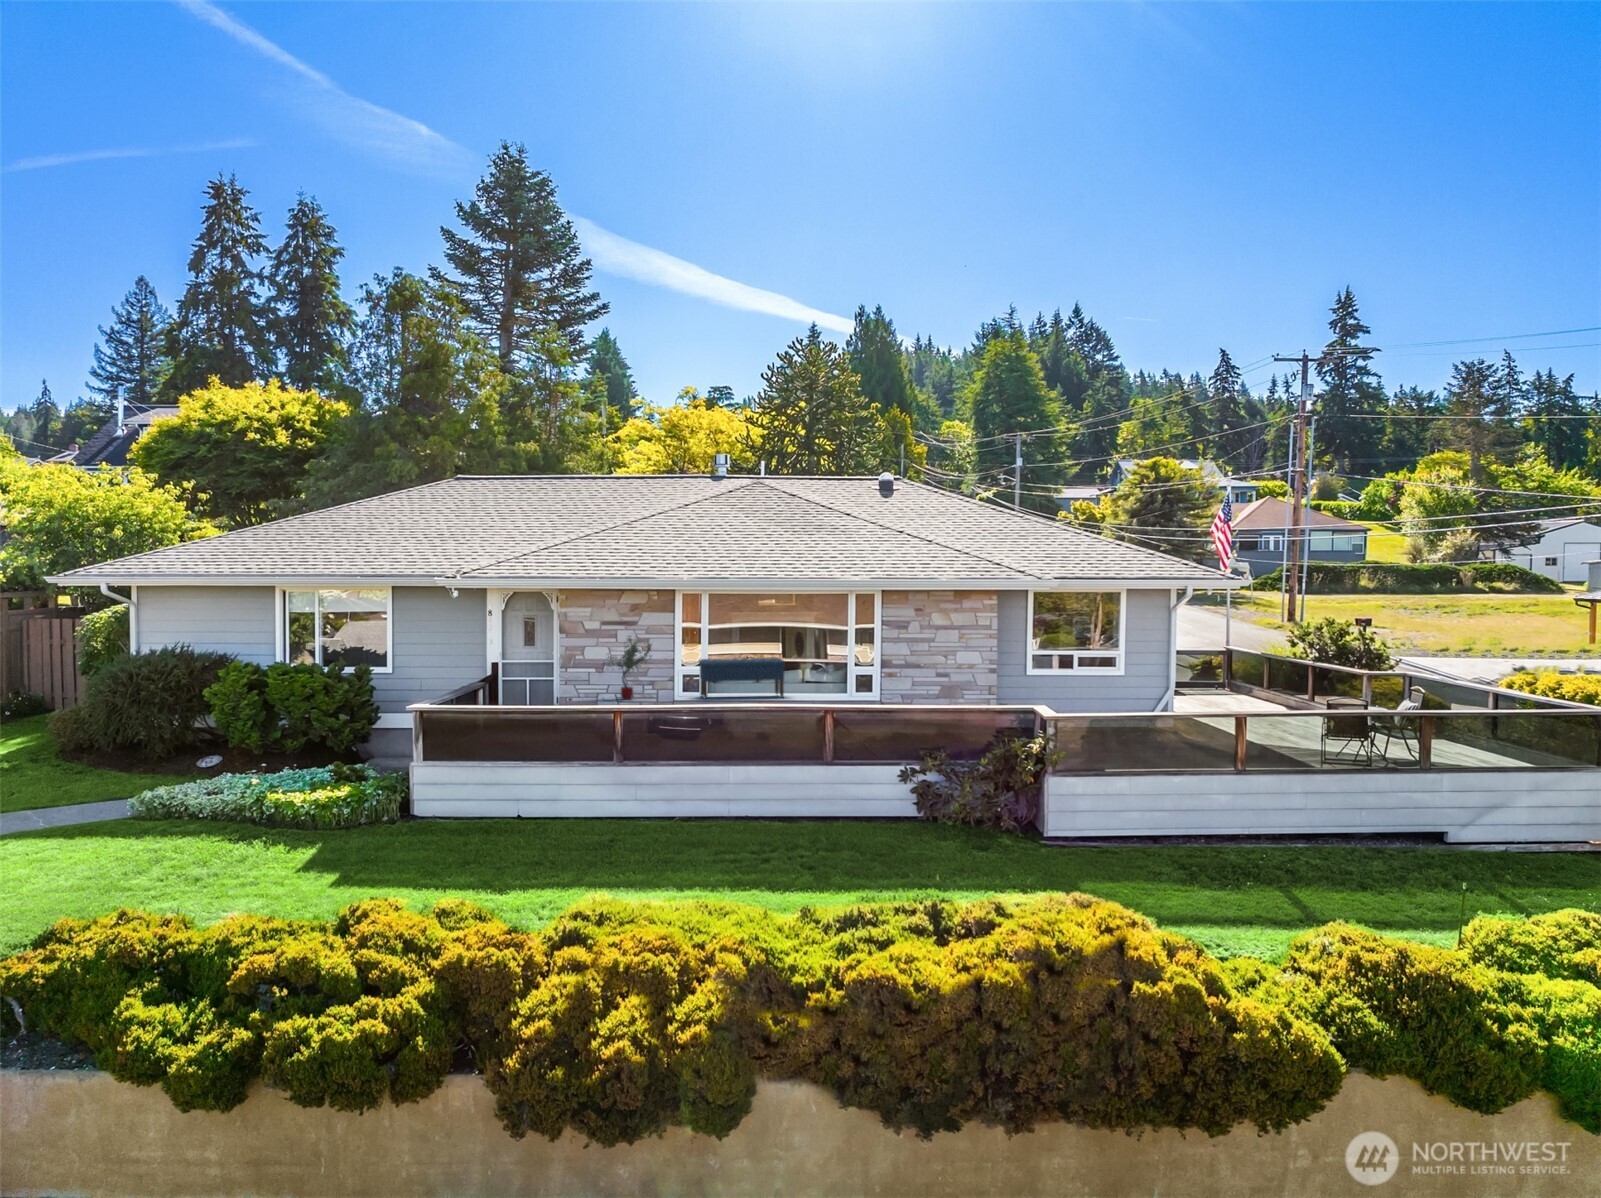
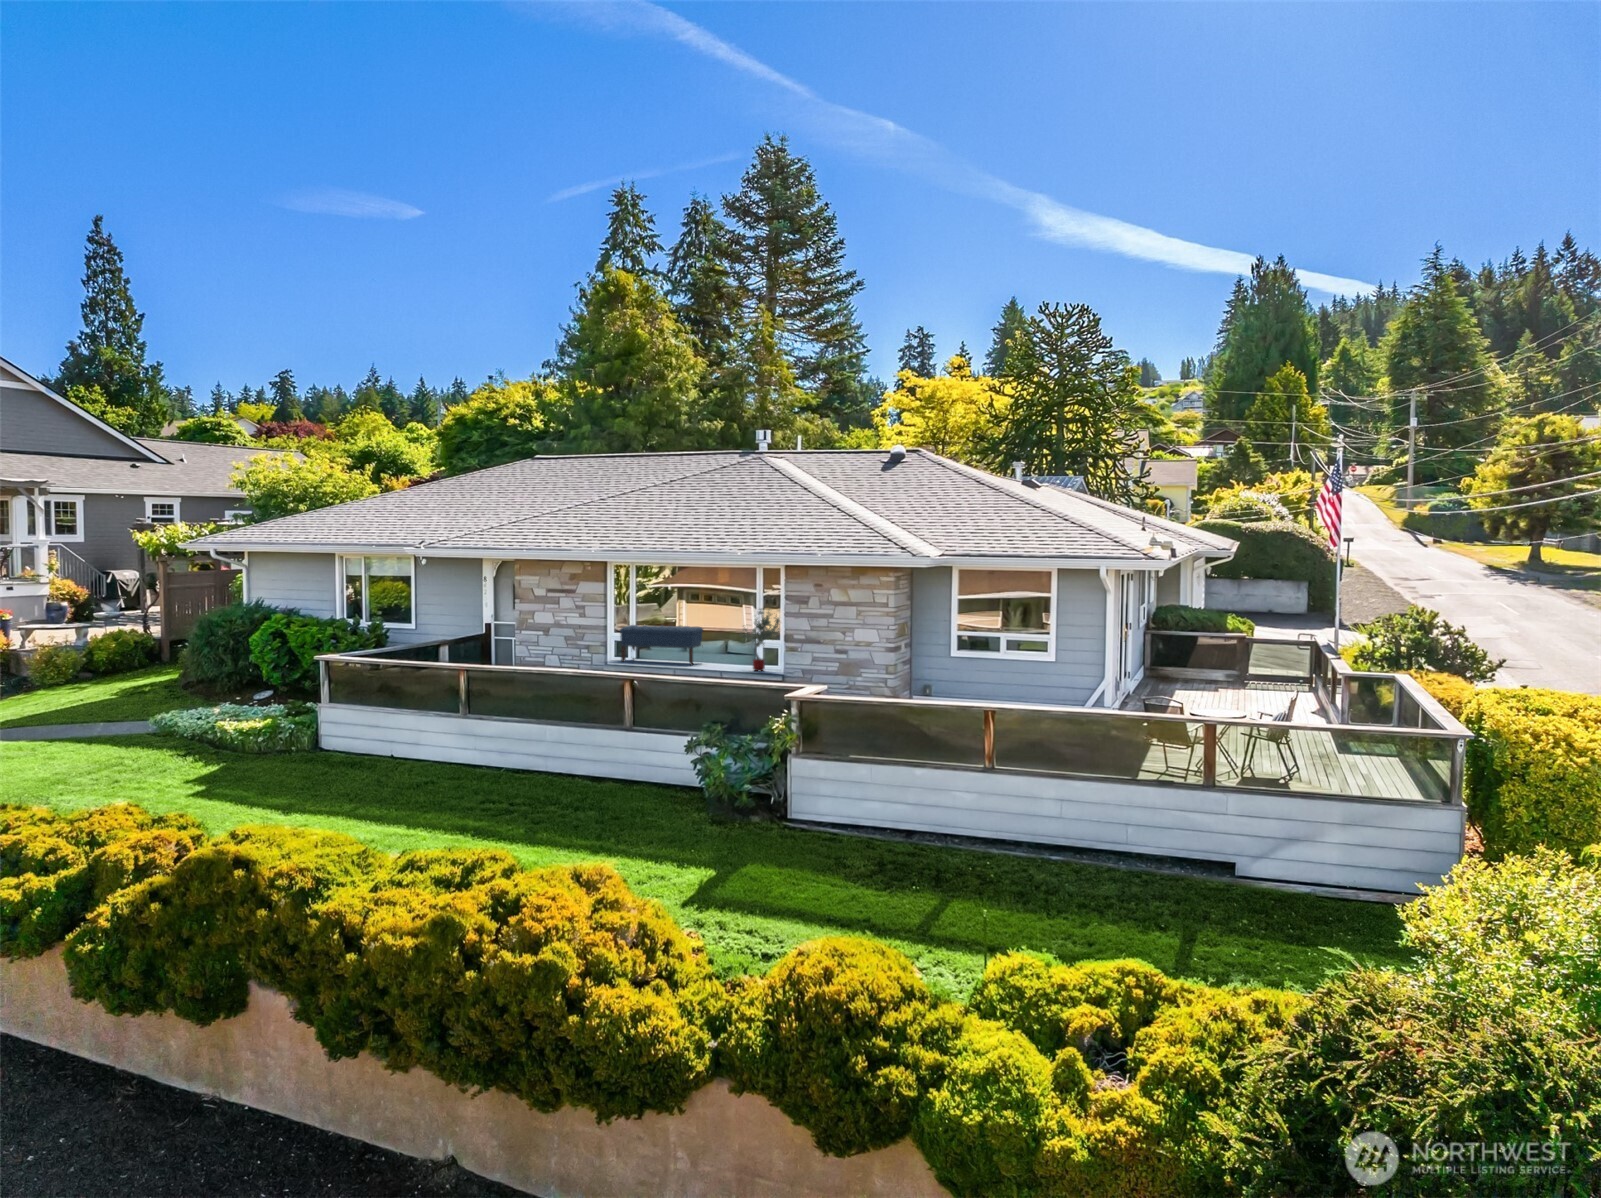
potted tree: present [603,636,652,699] -> present [740,609,780,671]

